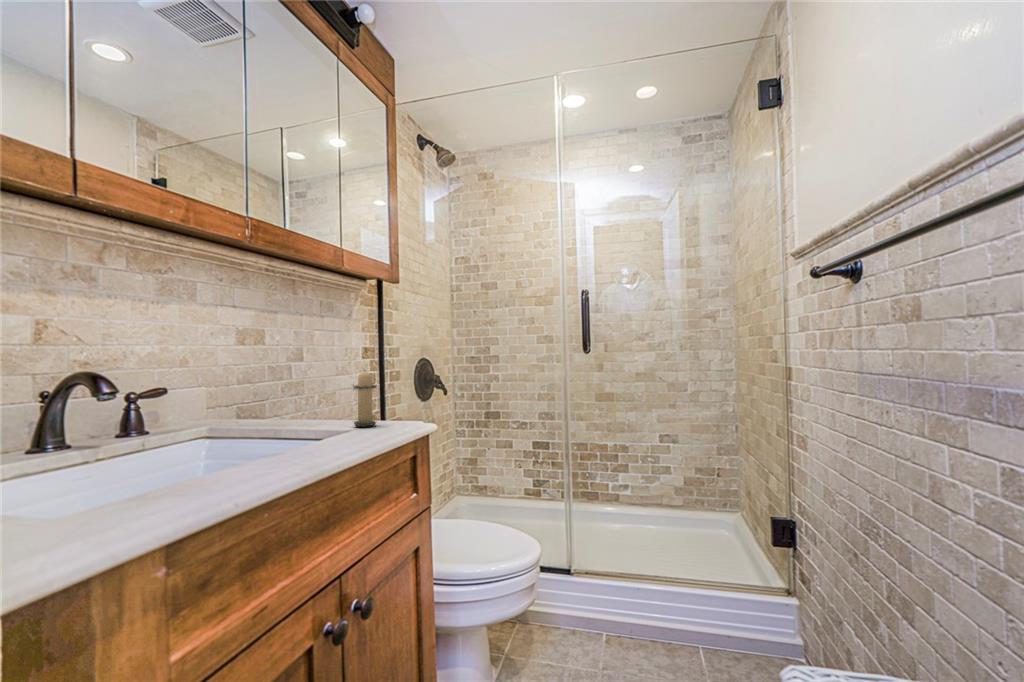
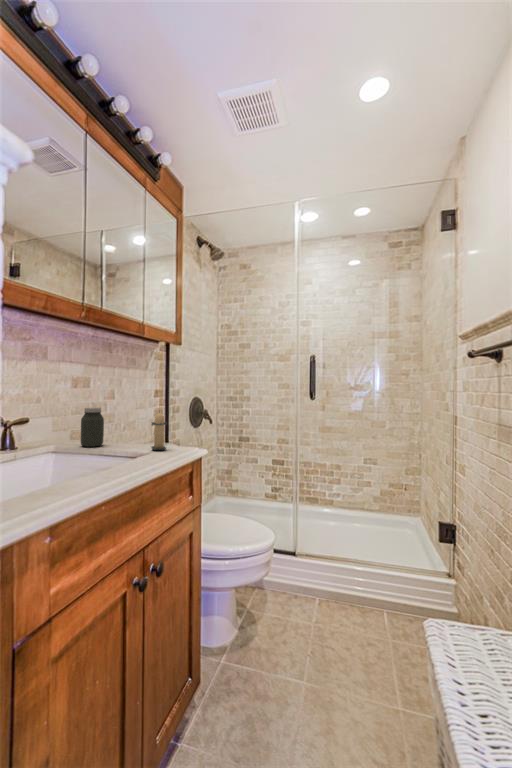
jar: none [249,368,284,426] -> present [81,407,104,447]

